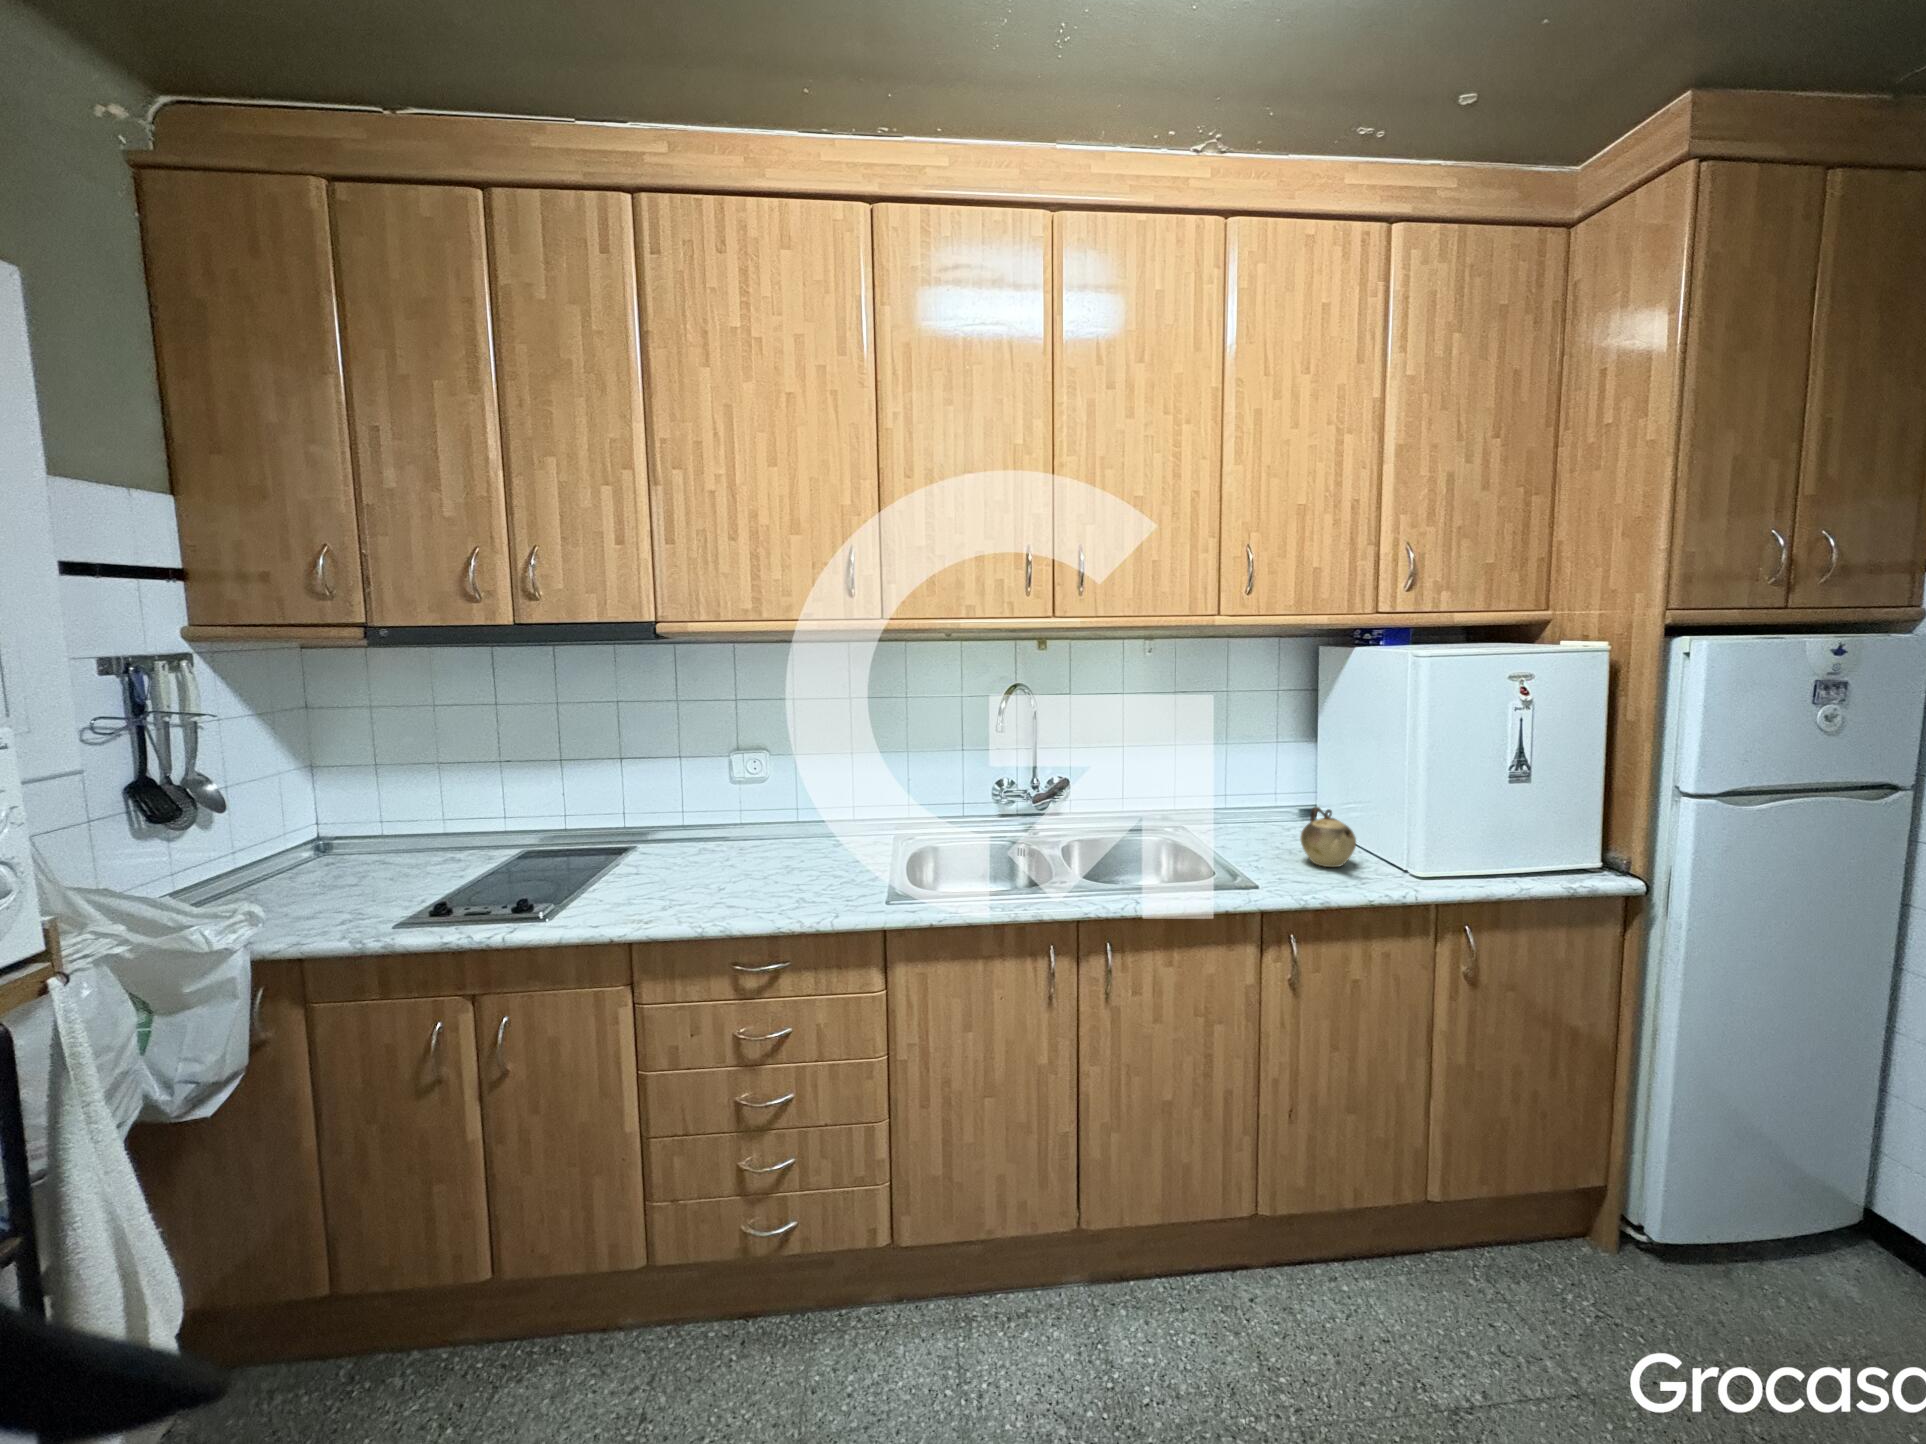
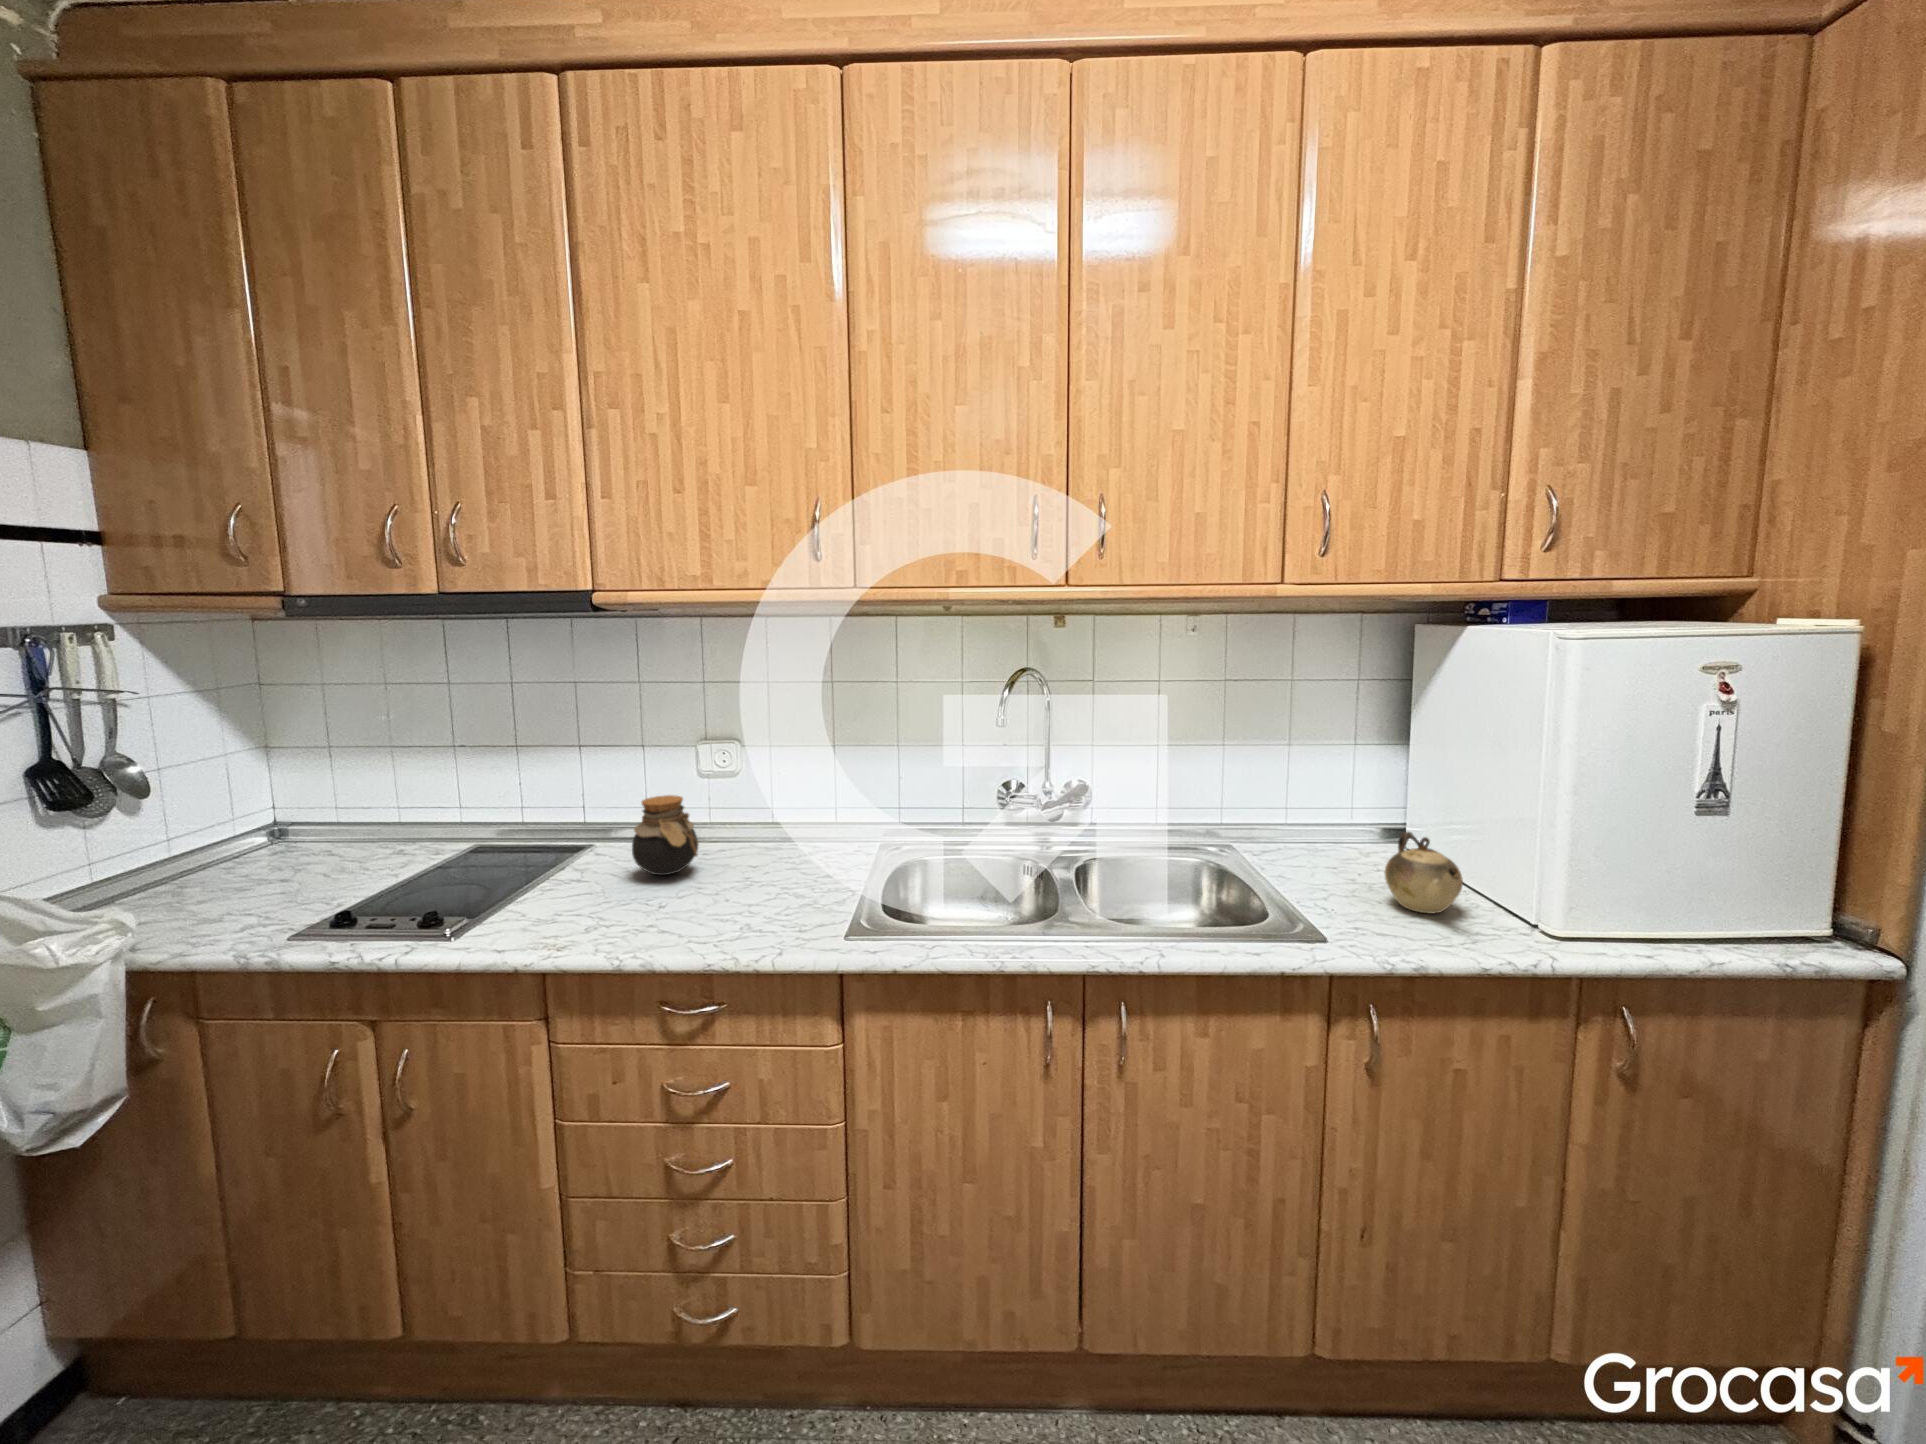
jar: none [683,798,743,867] -> present [632,795,698,875]

